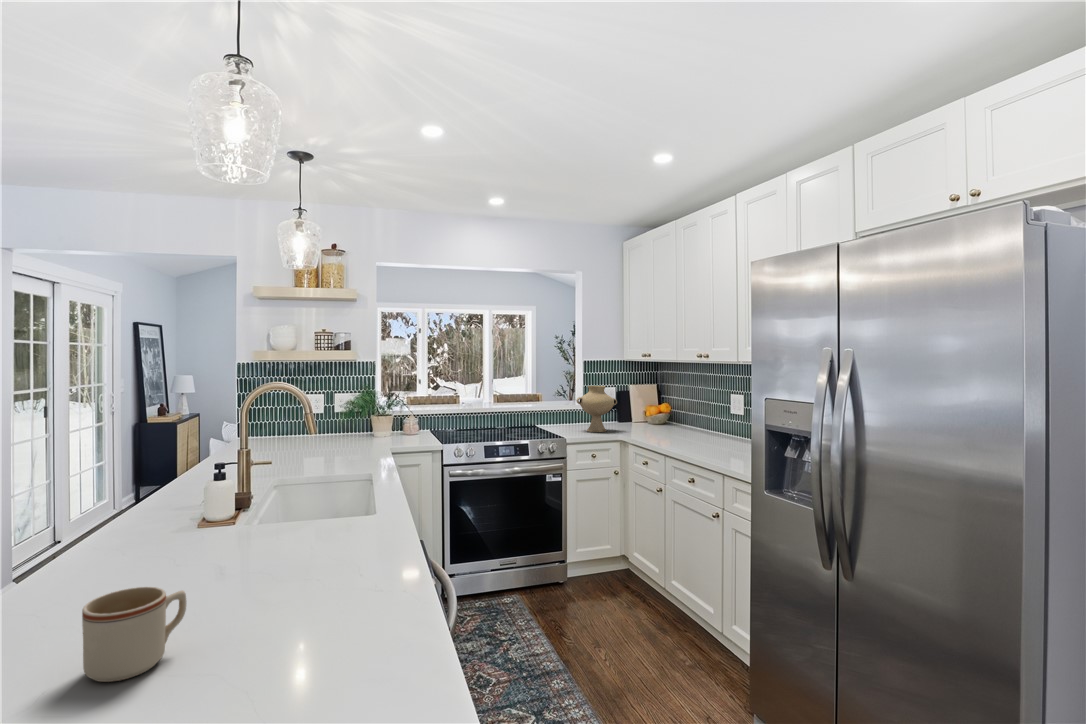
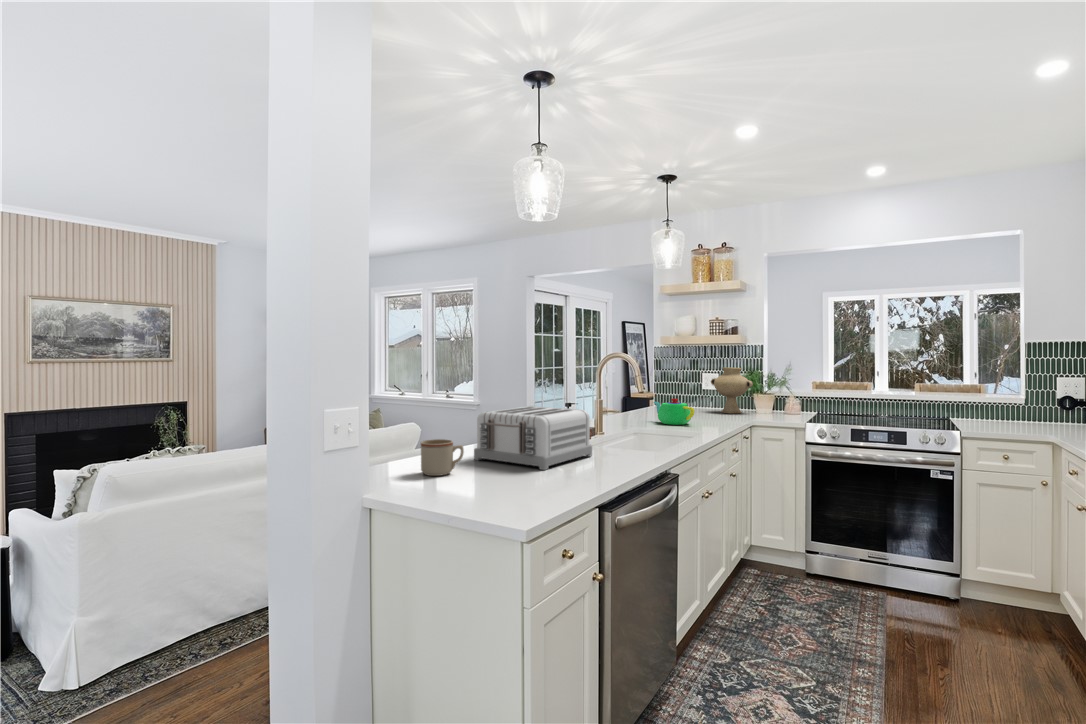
vase: present [576,386,617,432] -> present [711,367,753,413]
teapot: none [294,433,357,466] -> present [654,399,695,425]
toaster: none [146,474,336,604] -> present [474,406,592,470]

